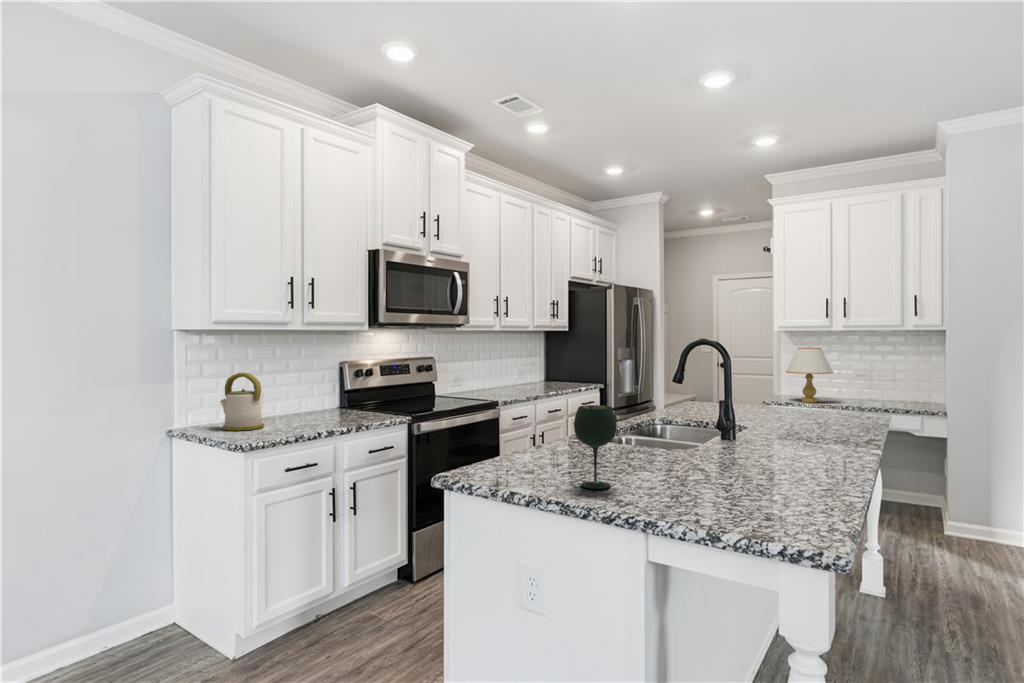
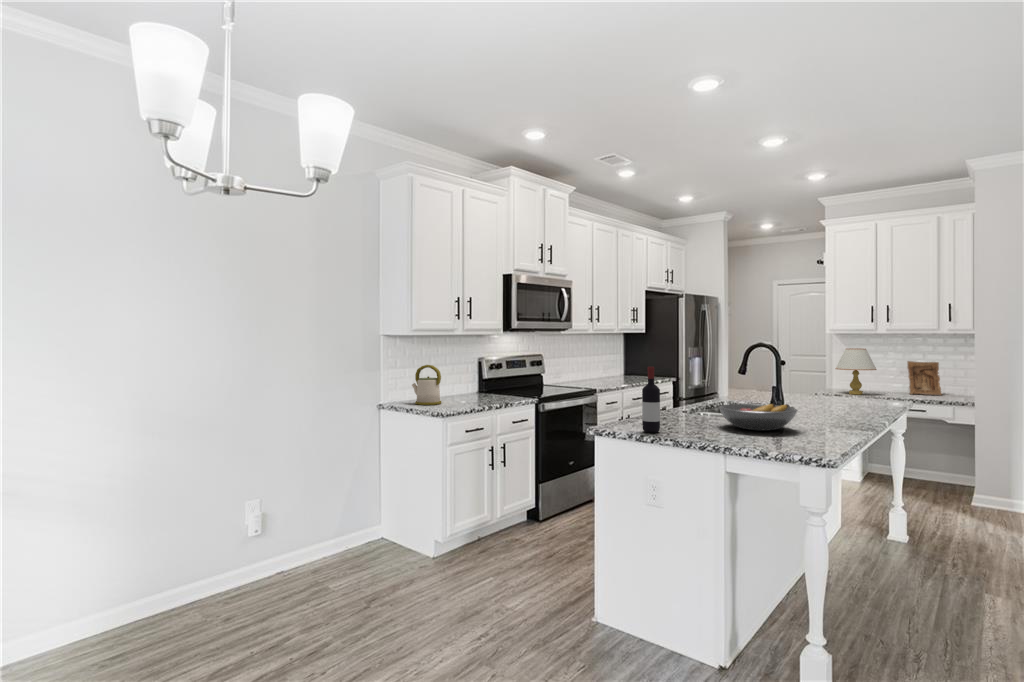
picture frame: none [866,362,906,402] -> present [907,361,942,395]
wine bottle: none [518,377,546,485] -> present [642,367,660,433]
wine glass: present [574,405,617,489] -> none [678,384,705,435]
fruit bowl: none [641,431,762,477] -> present [719,404,798,431]

